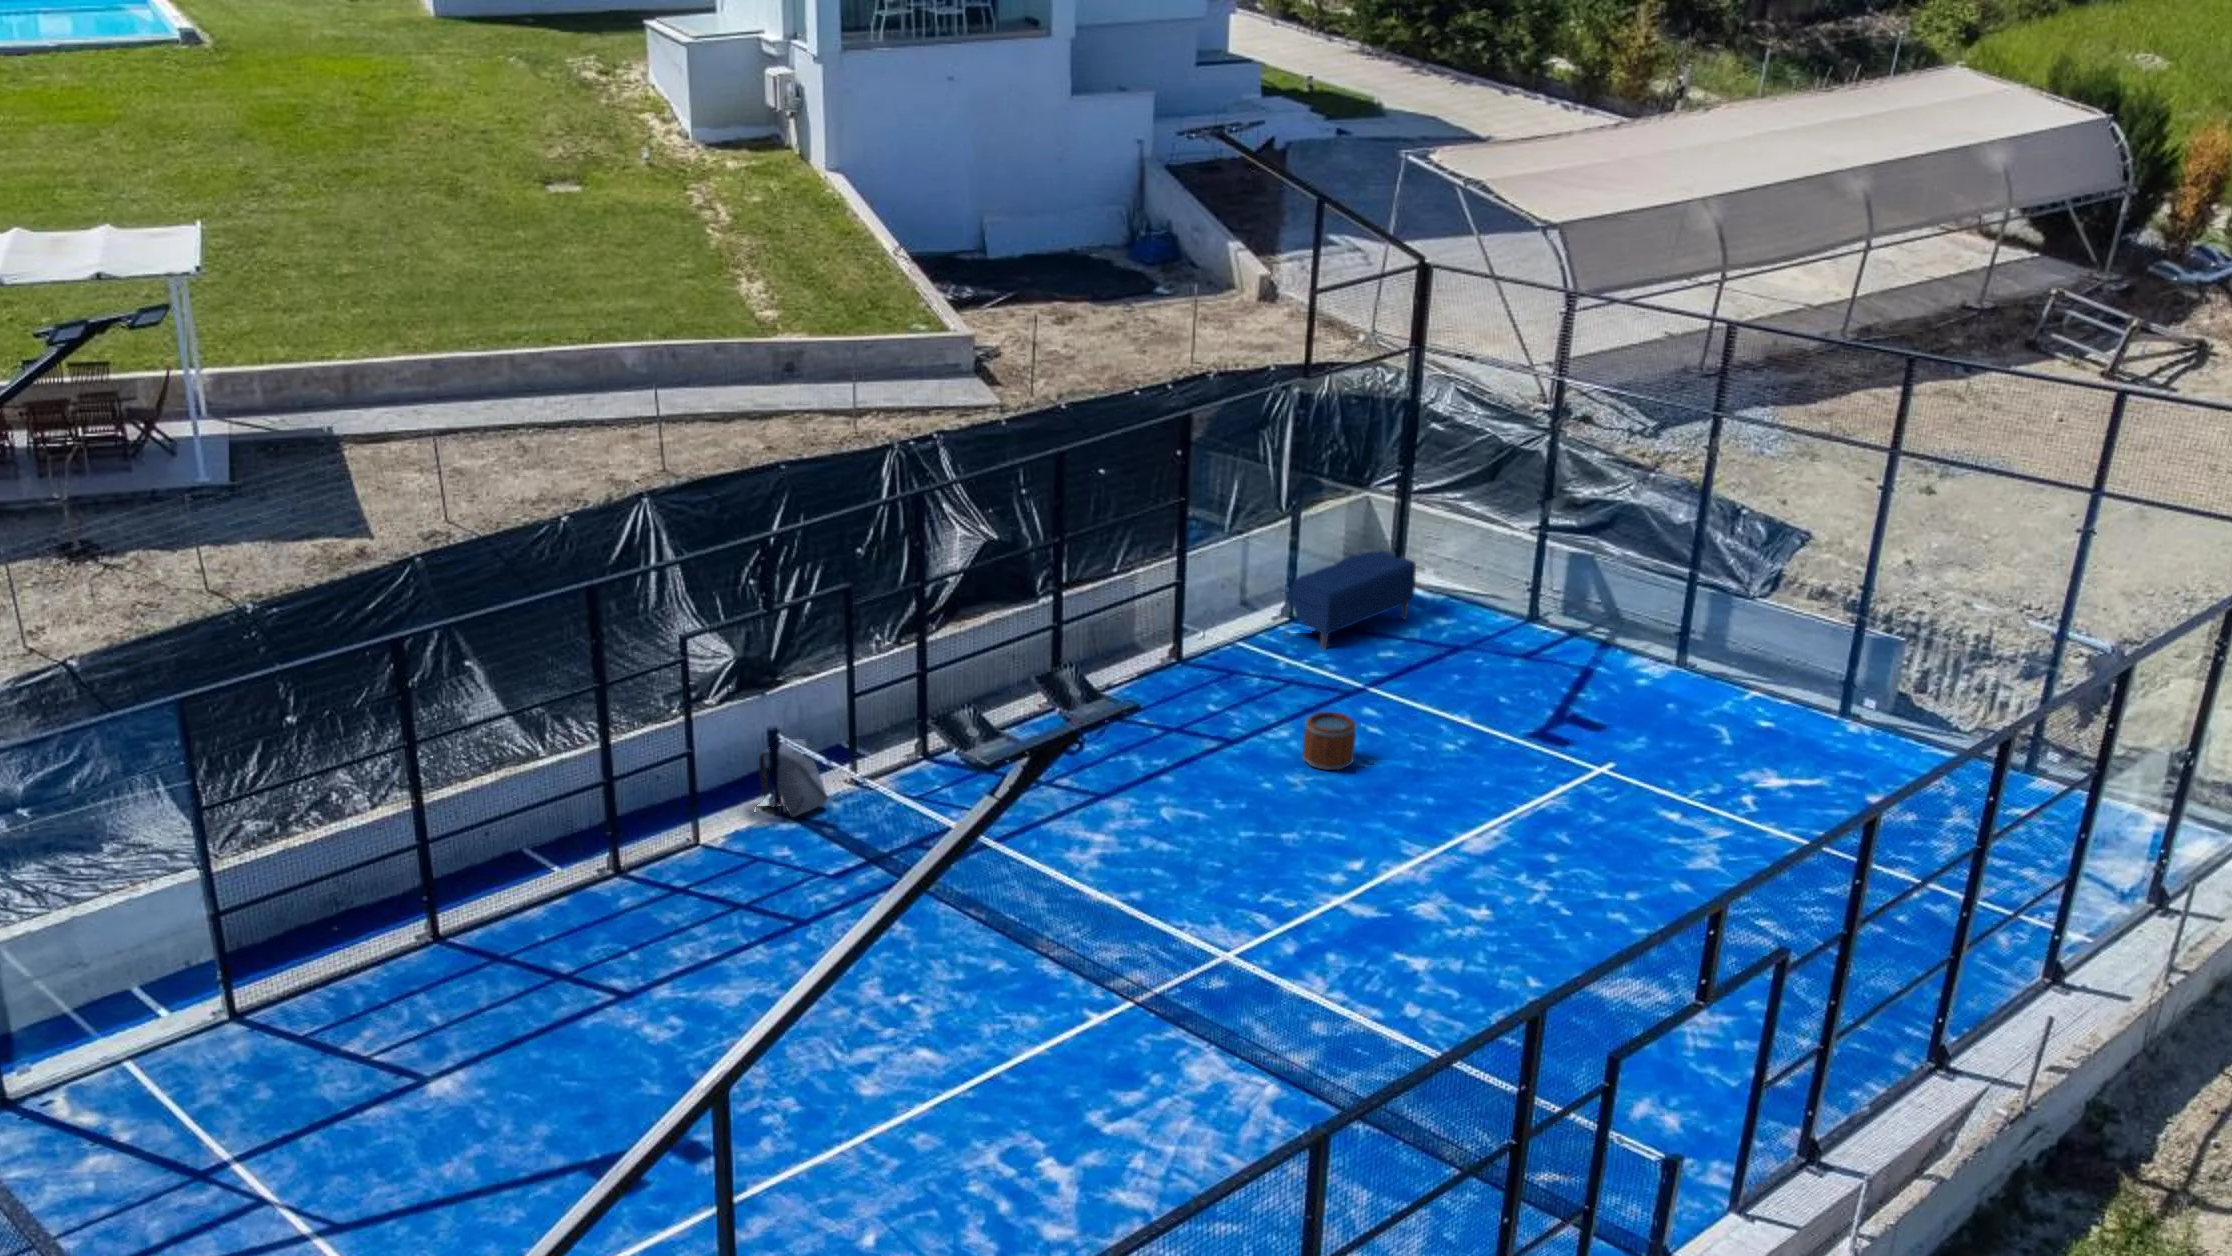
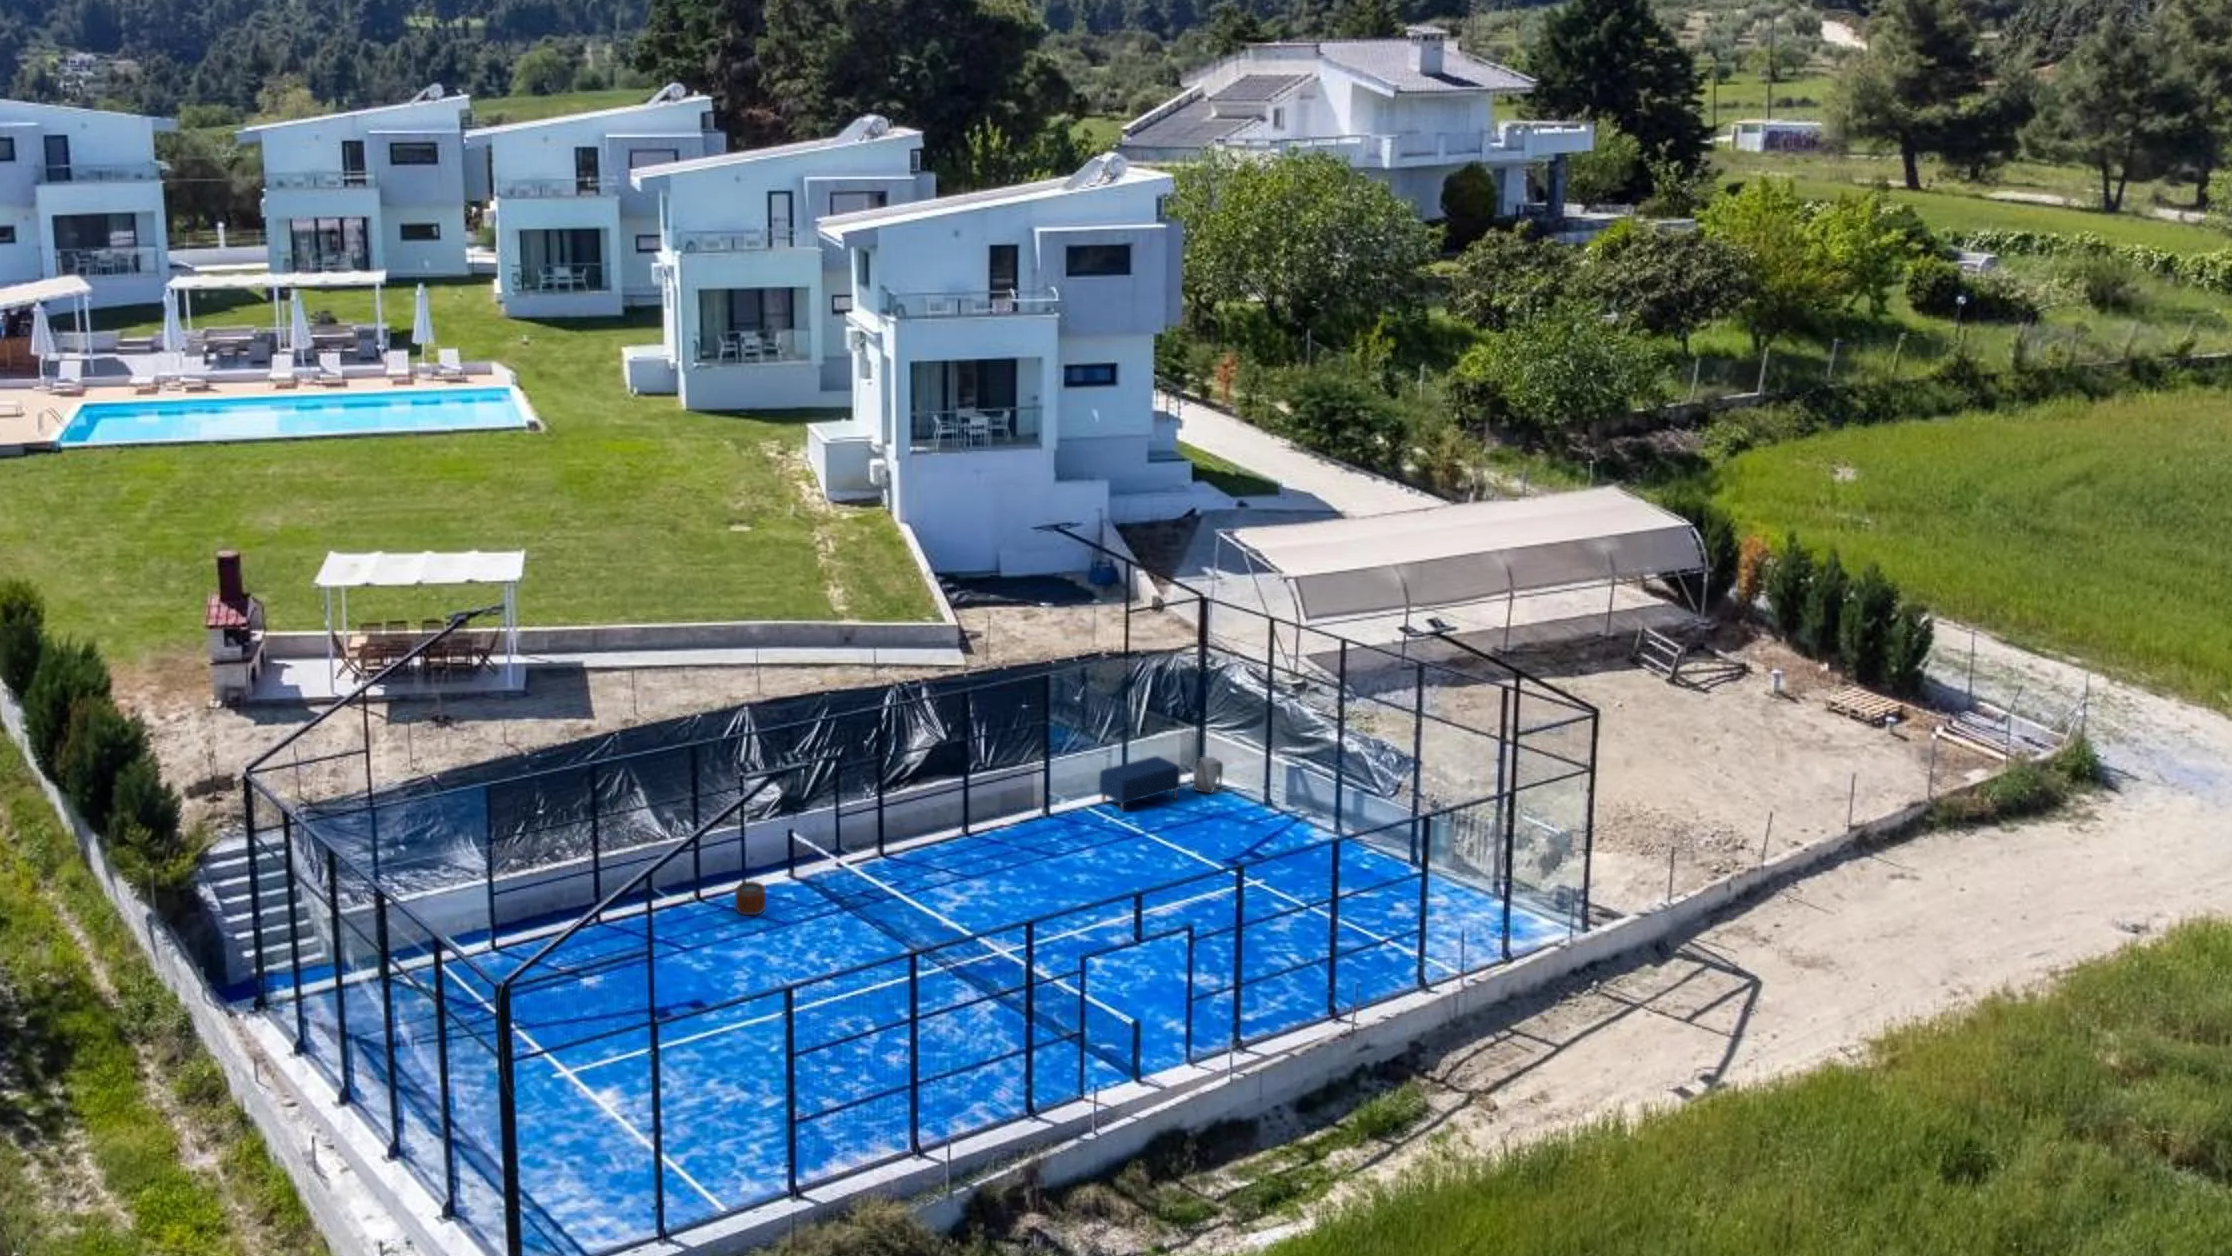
bucket: present [1303,712,1356,770] -> present [735,881,766,915]
backpack: present [759,739,828,817] -> present [1193,757,1223,793]

